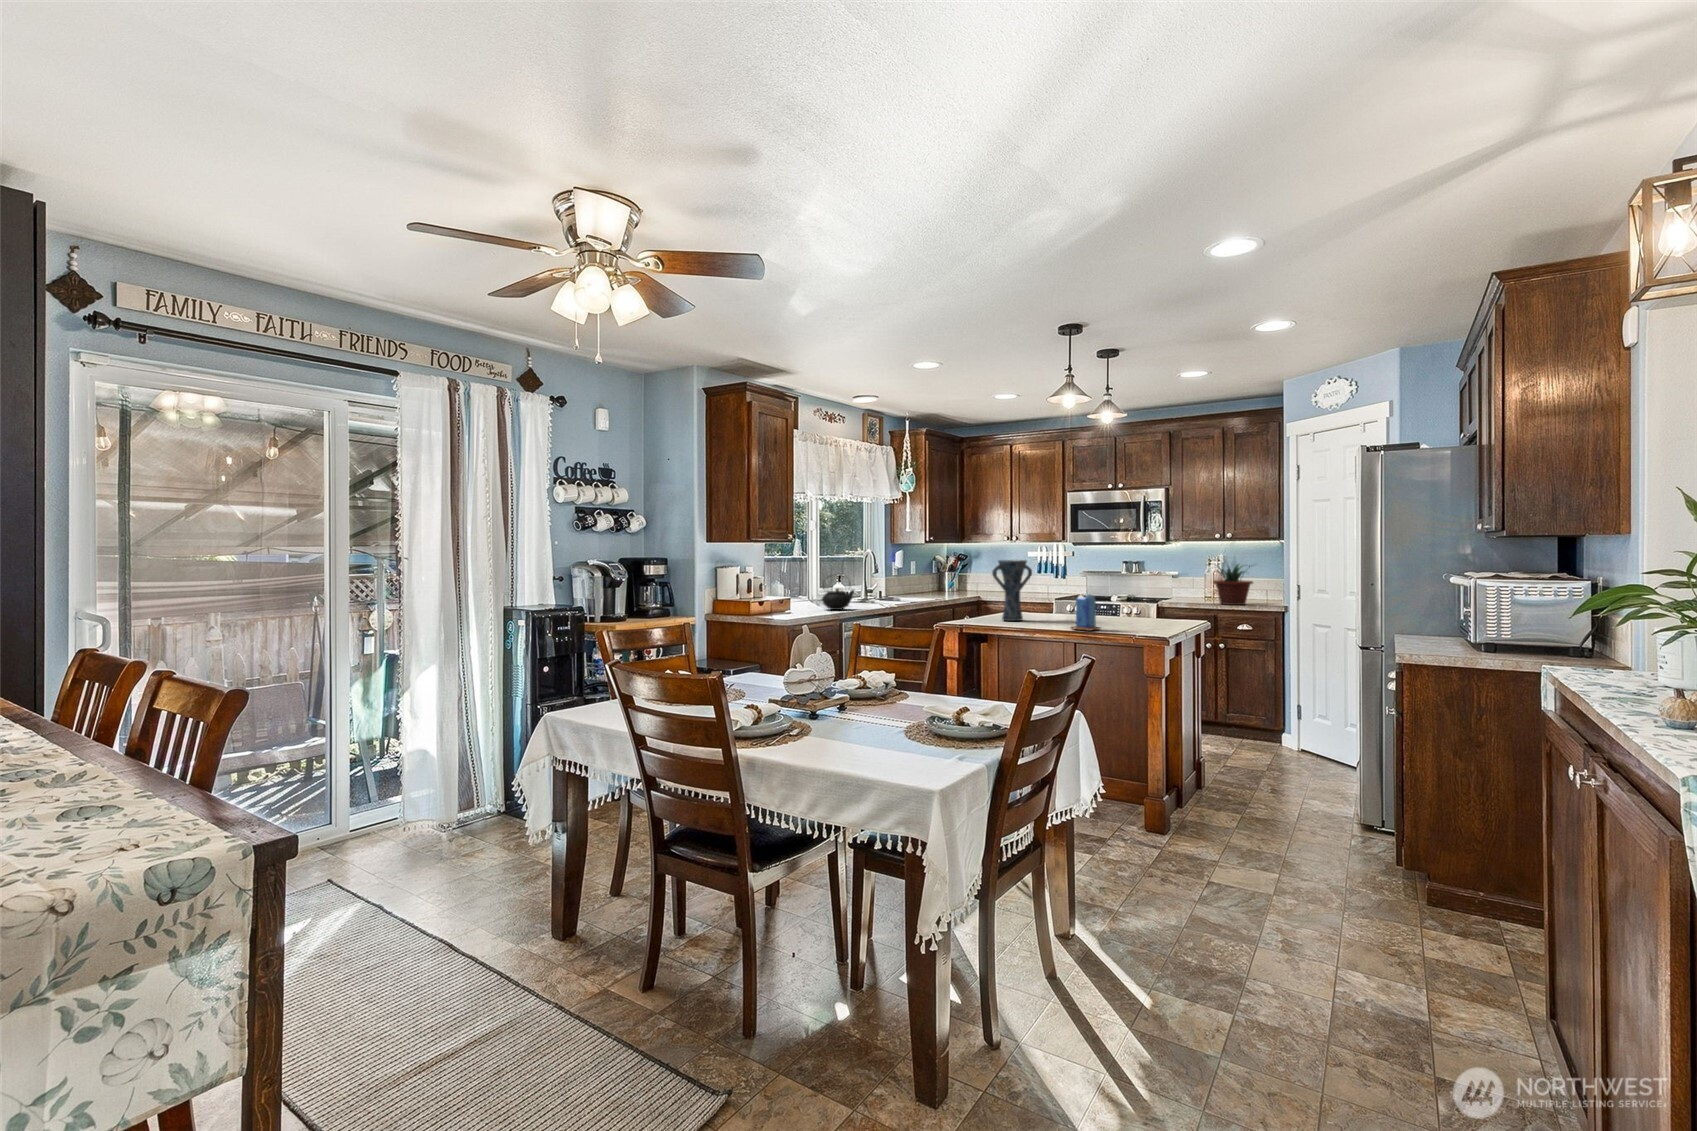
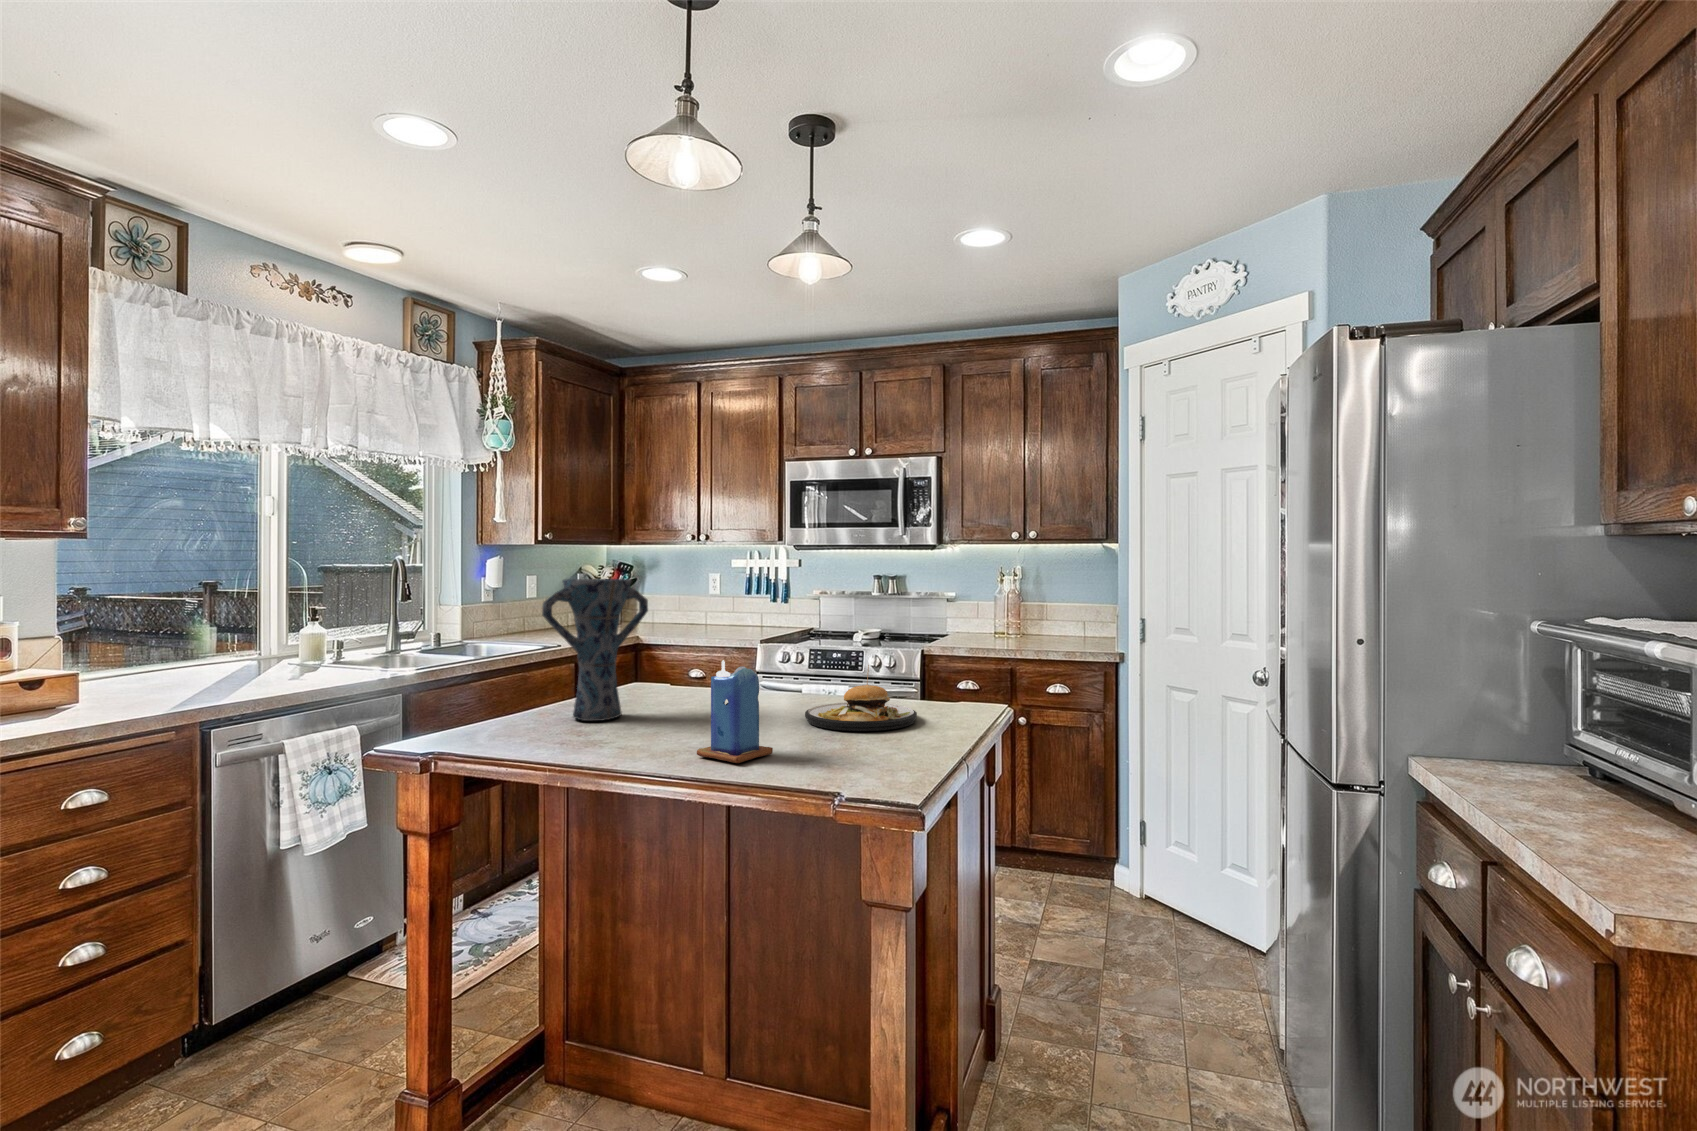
potted plant: present [1214,564,1253,605] -> none [996,581,1076,650]
teapot: present [822,575,854,610] -> none [209,608,307,686]
plate: none [1108,598,1162,626] -> present [805,665,917,731]

